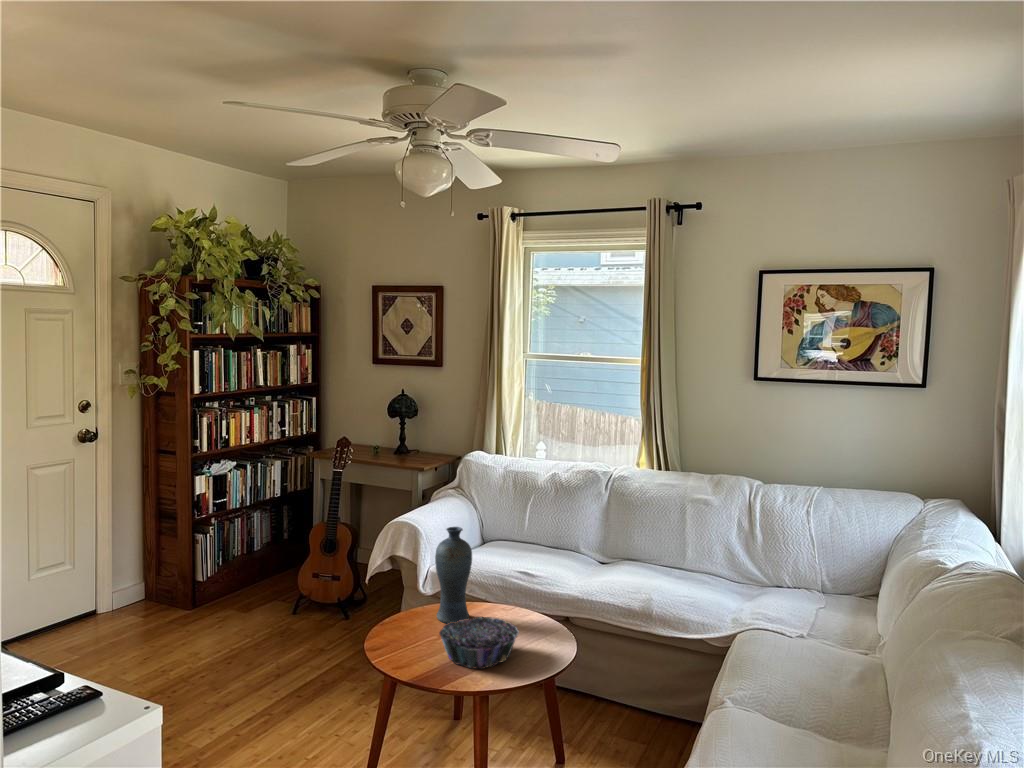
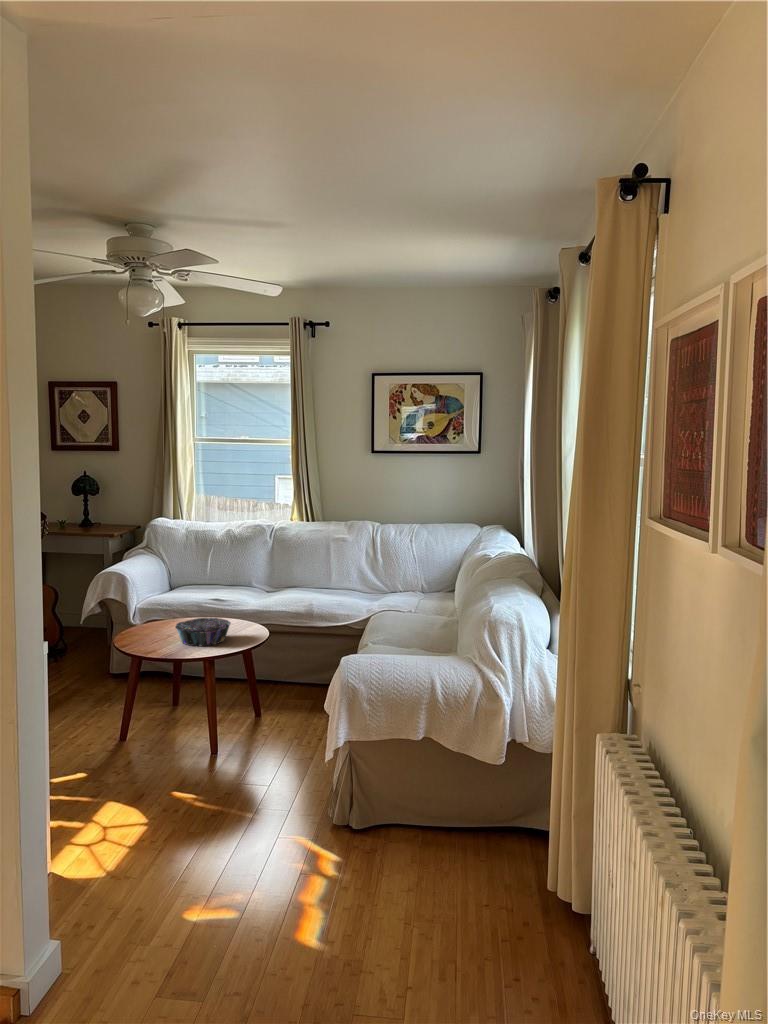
vase: present [435,527,472,623] -> none [158,561,186,630]

